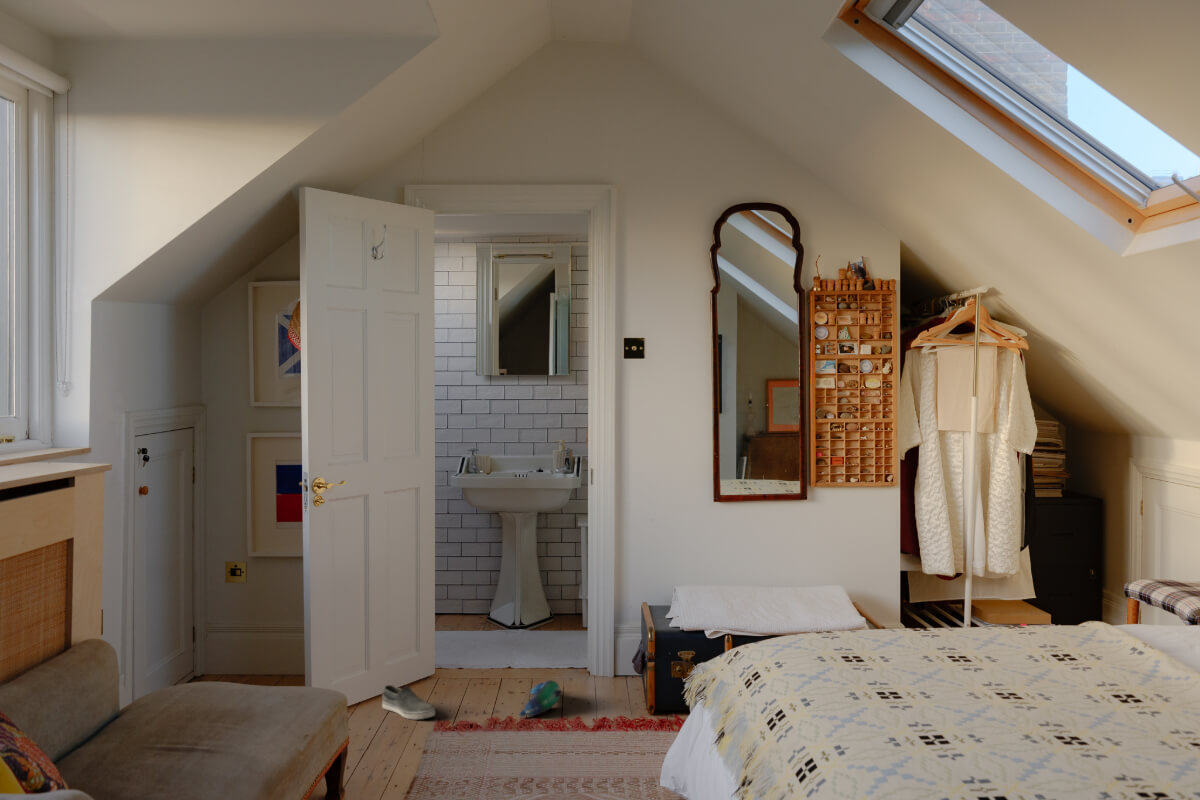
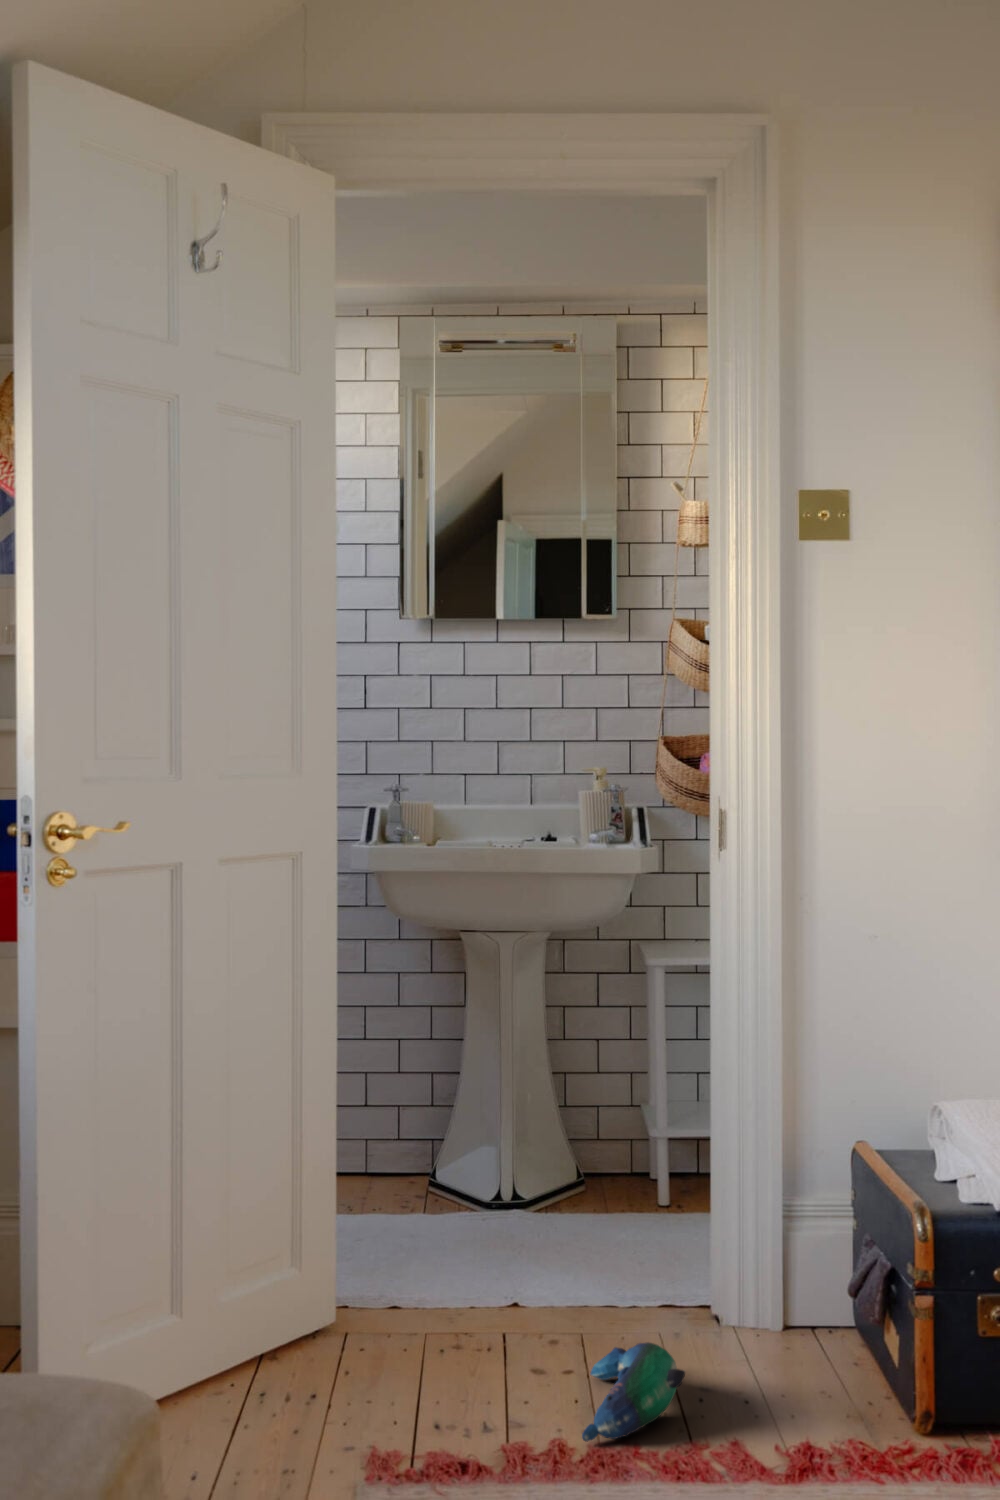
shoe: present [382,685,435,719] -> none [218,1355,361,1448]

